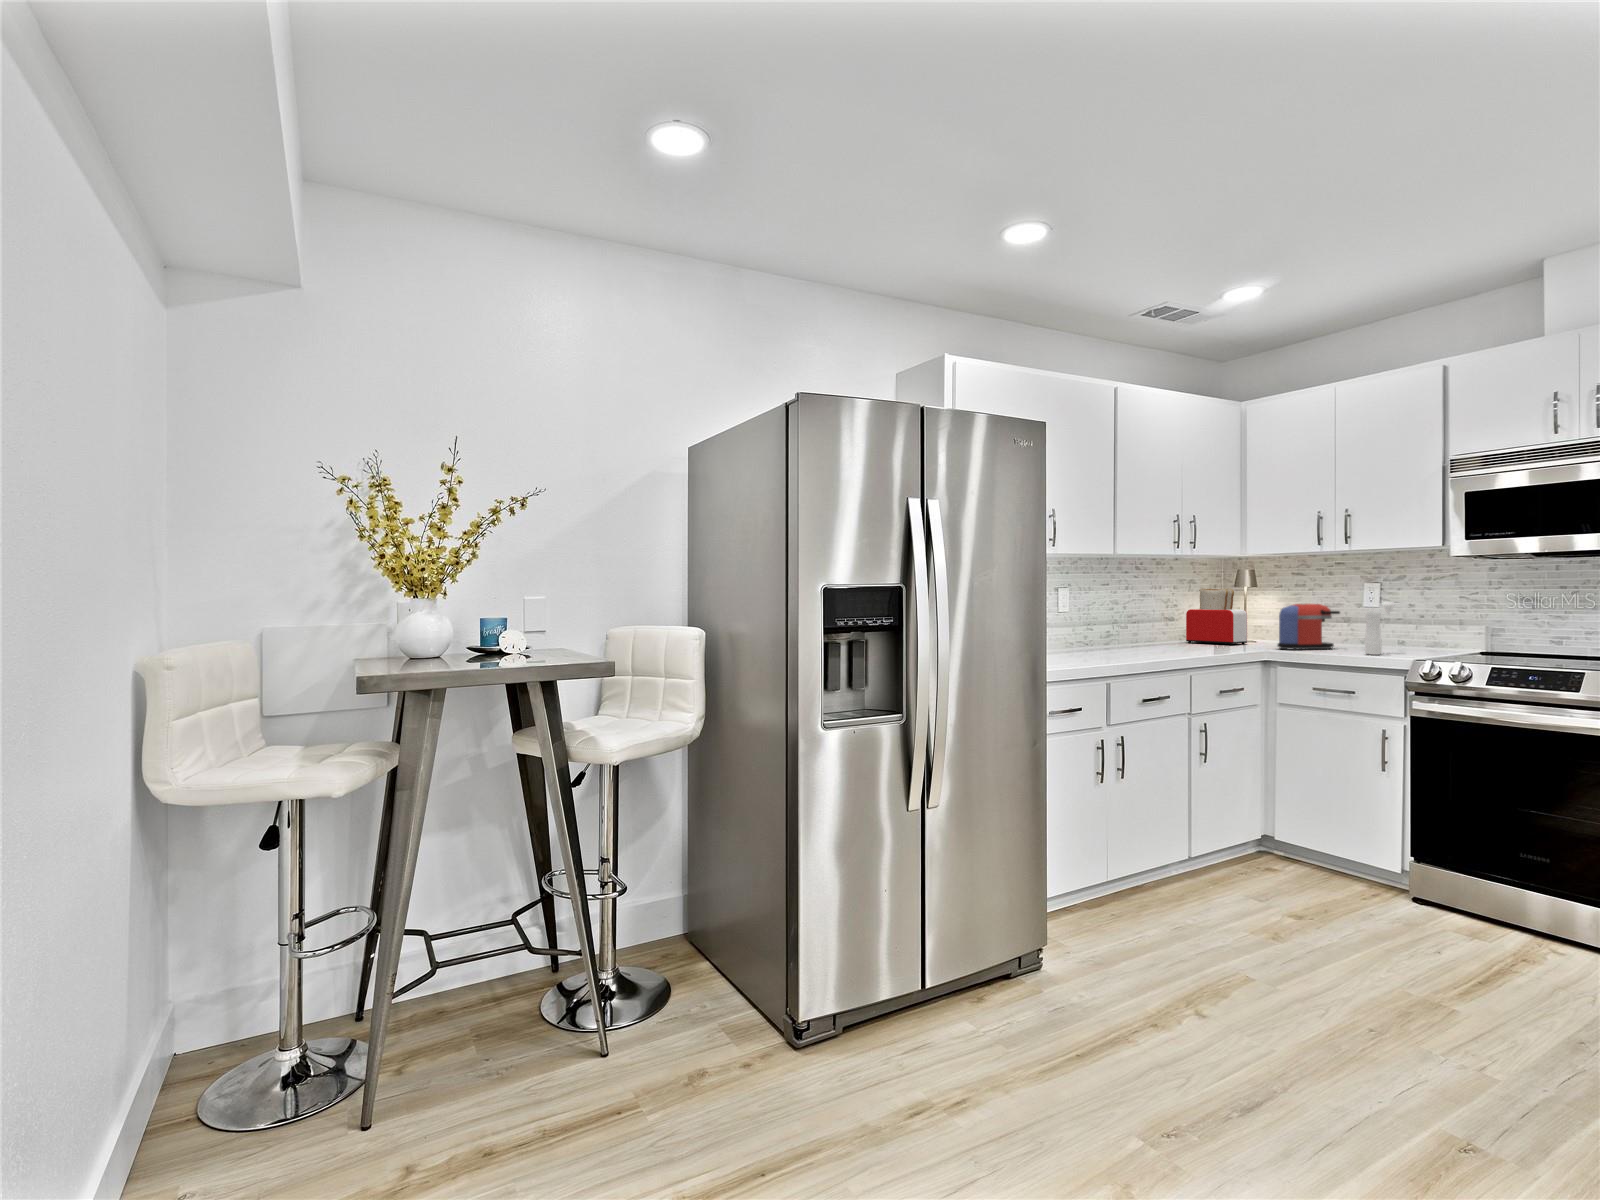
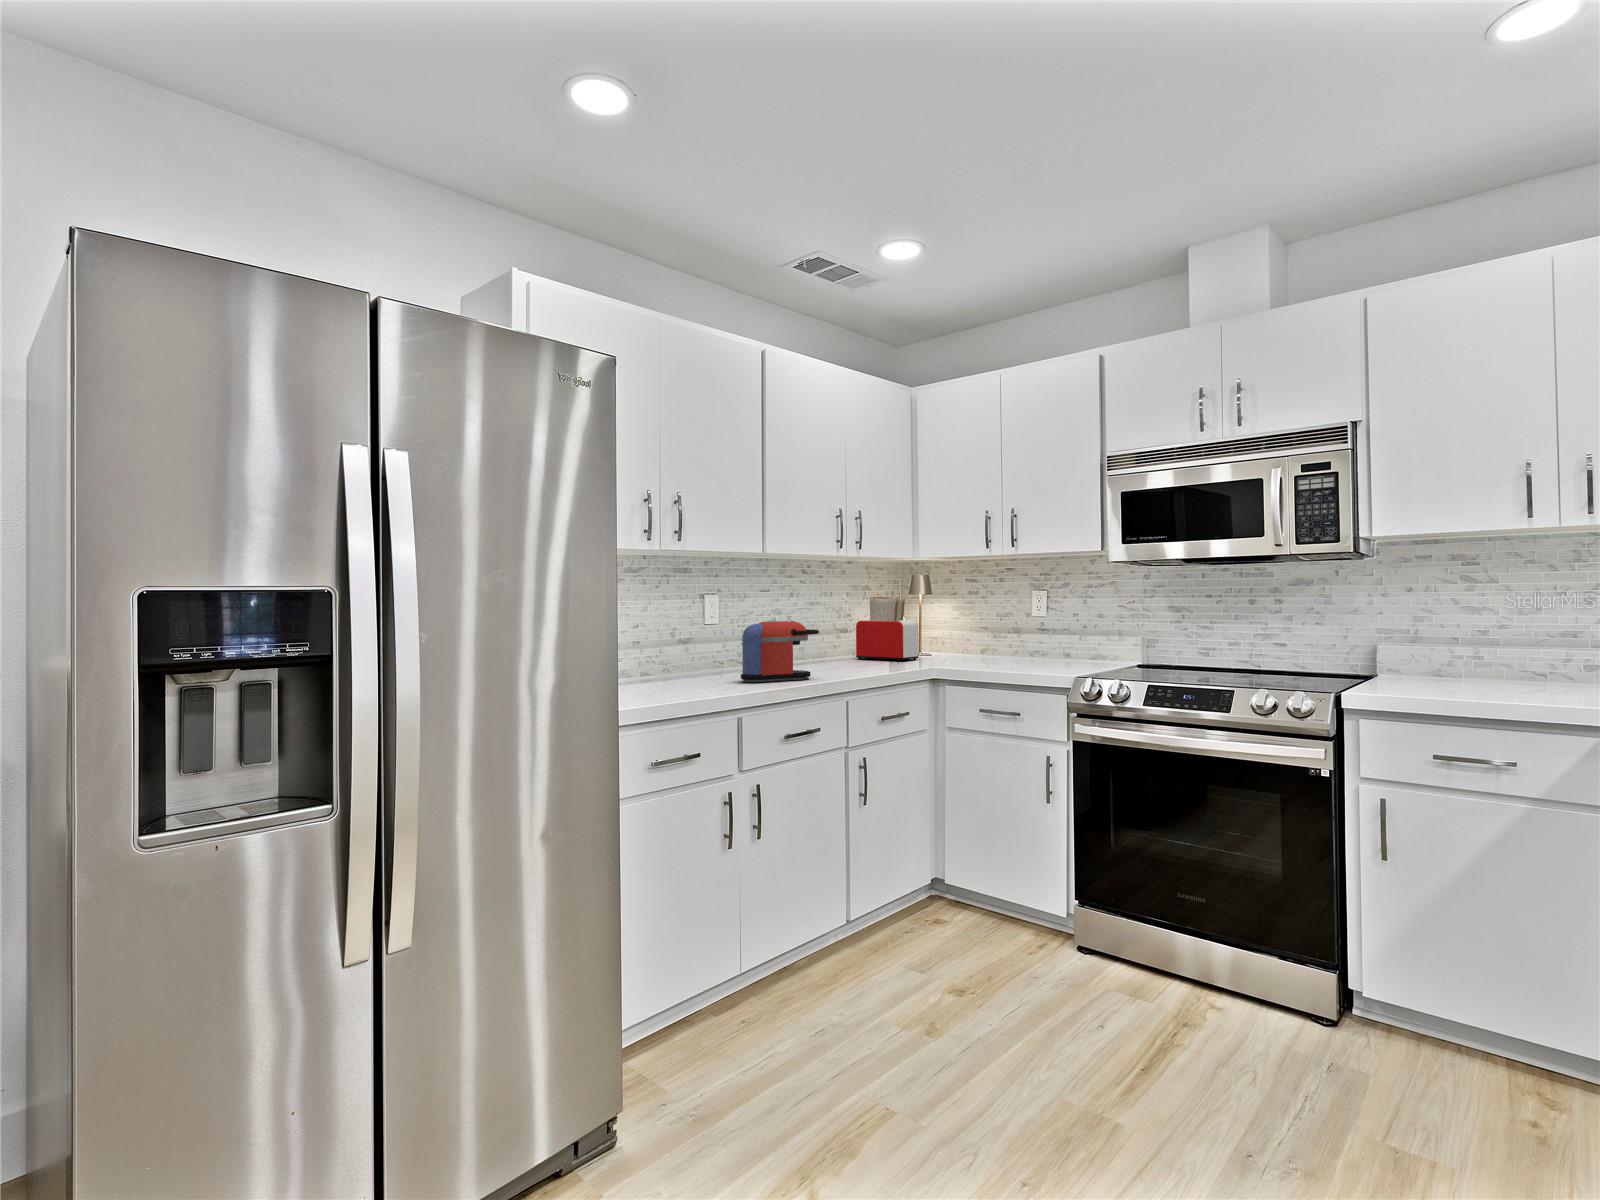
pepper mill: present [1365,602,1394,655] -> none [1029,612,1059,671]
coffee maker: present [1277,604,1340,649] -> present [741,621,819,682]

